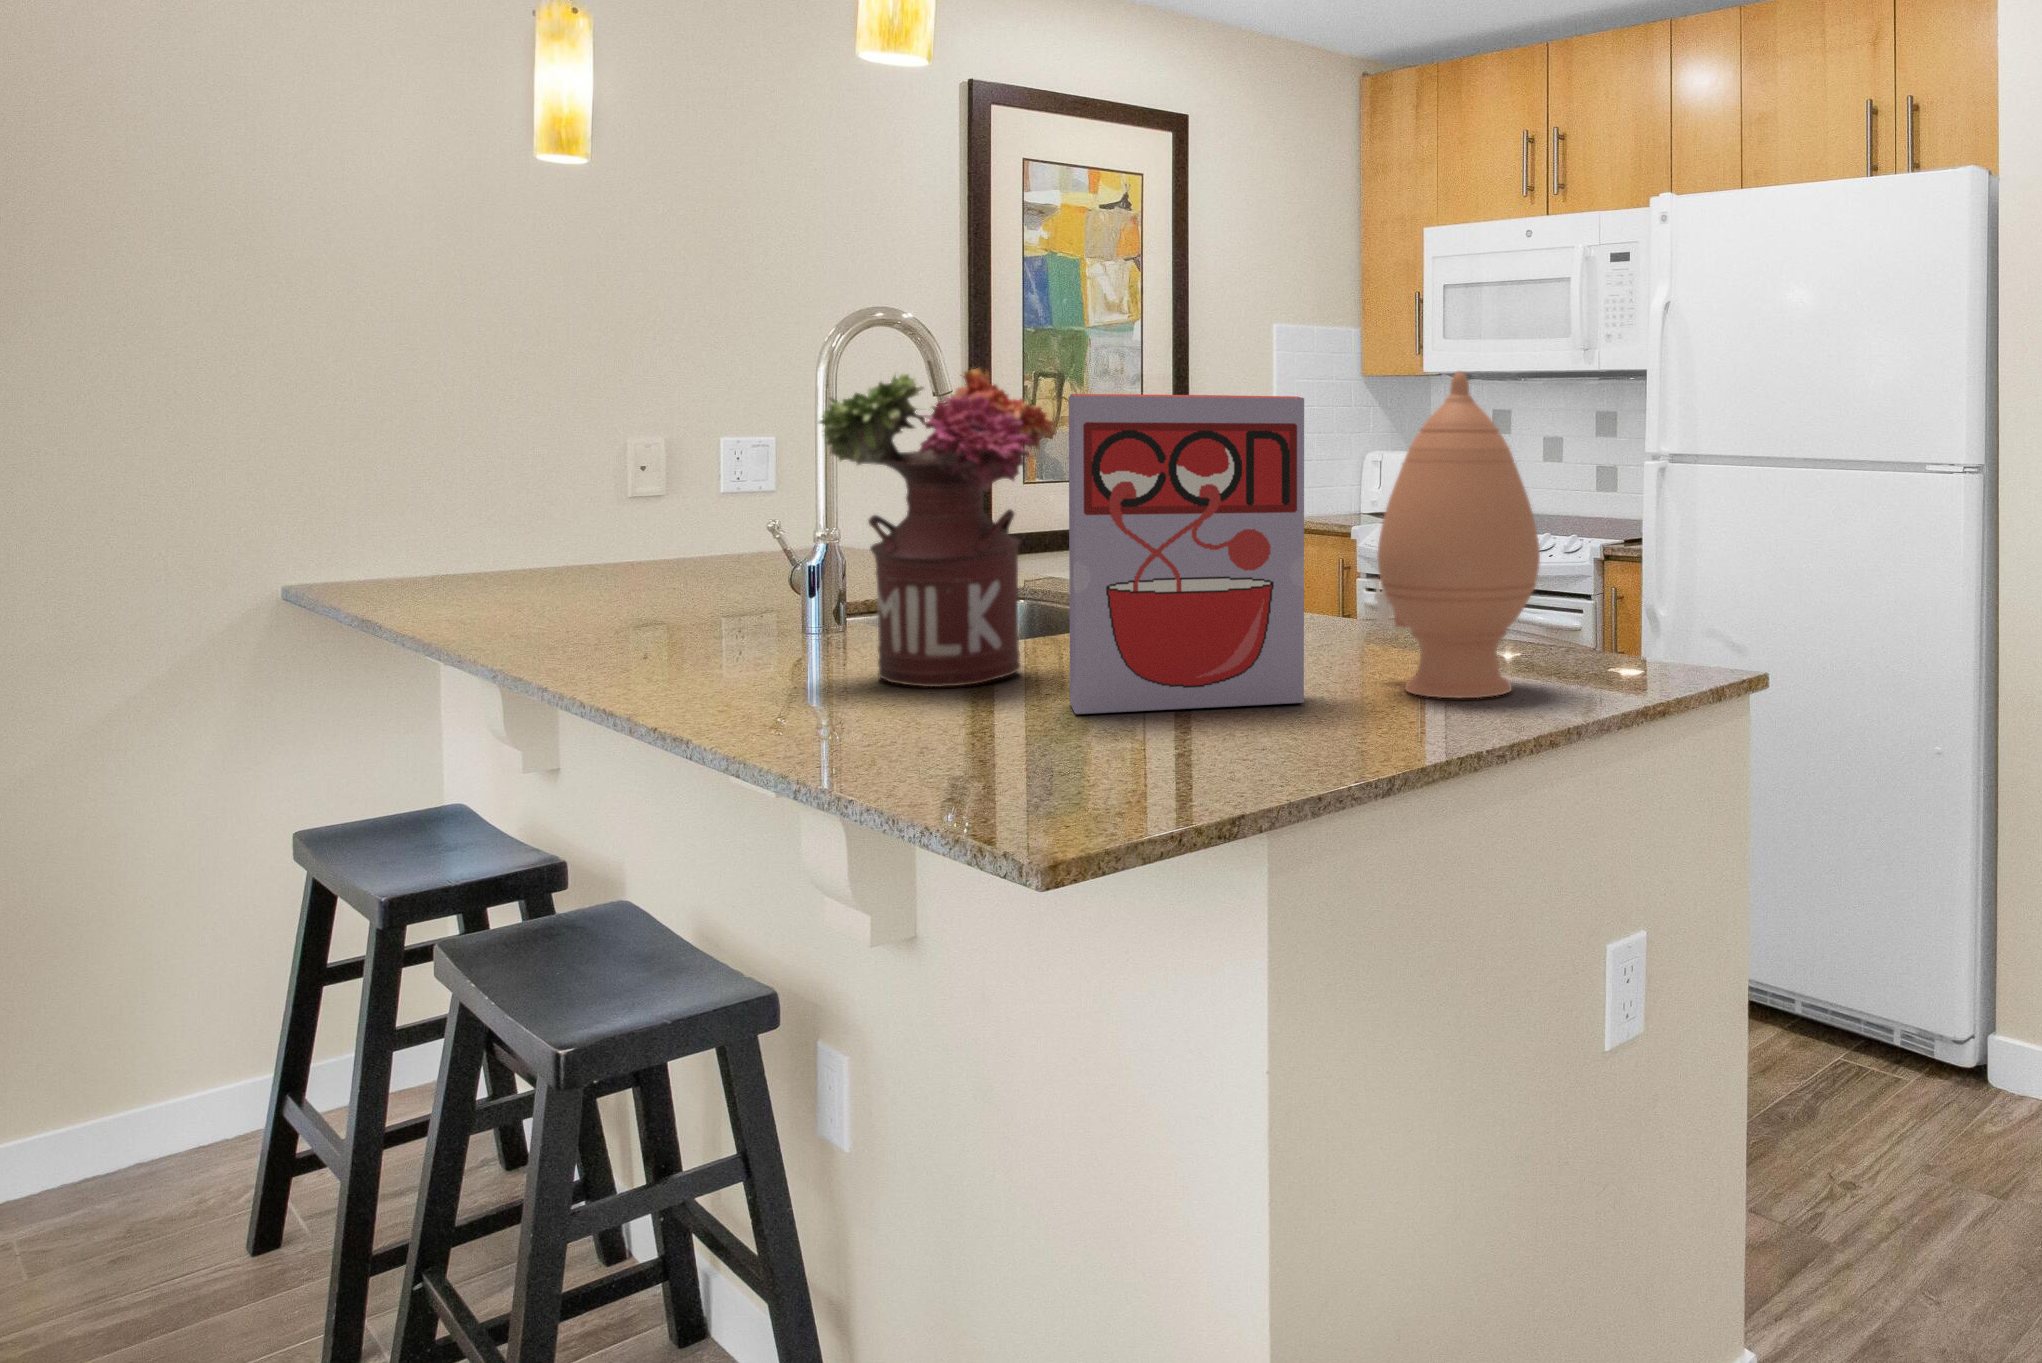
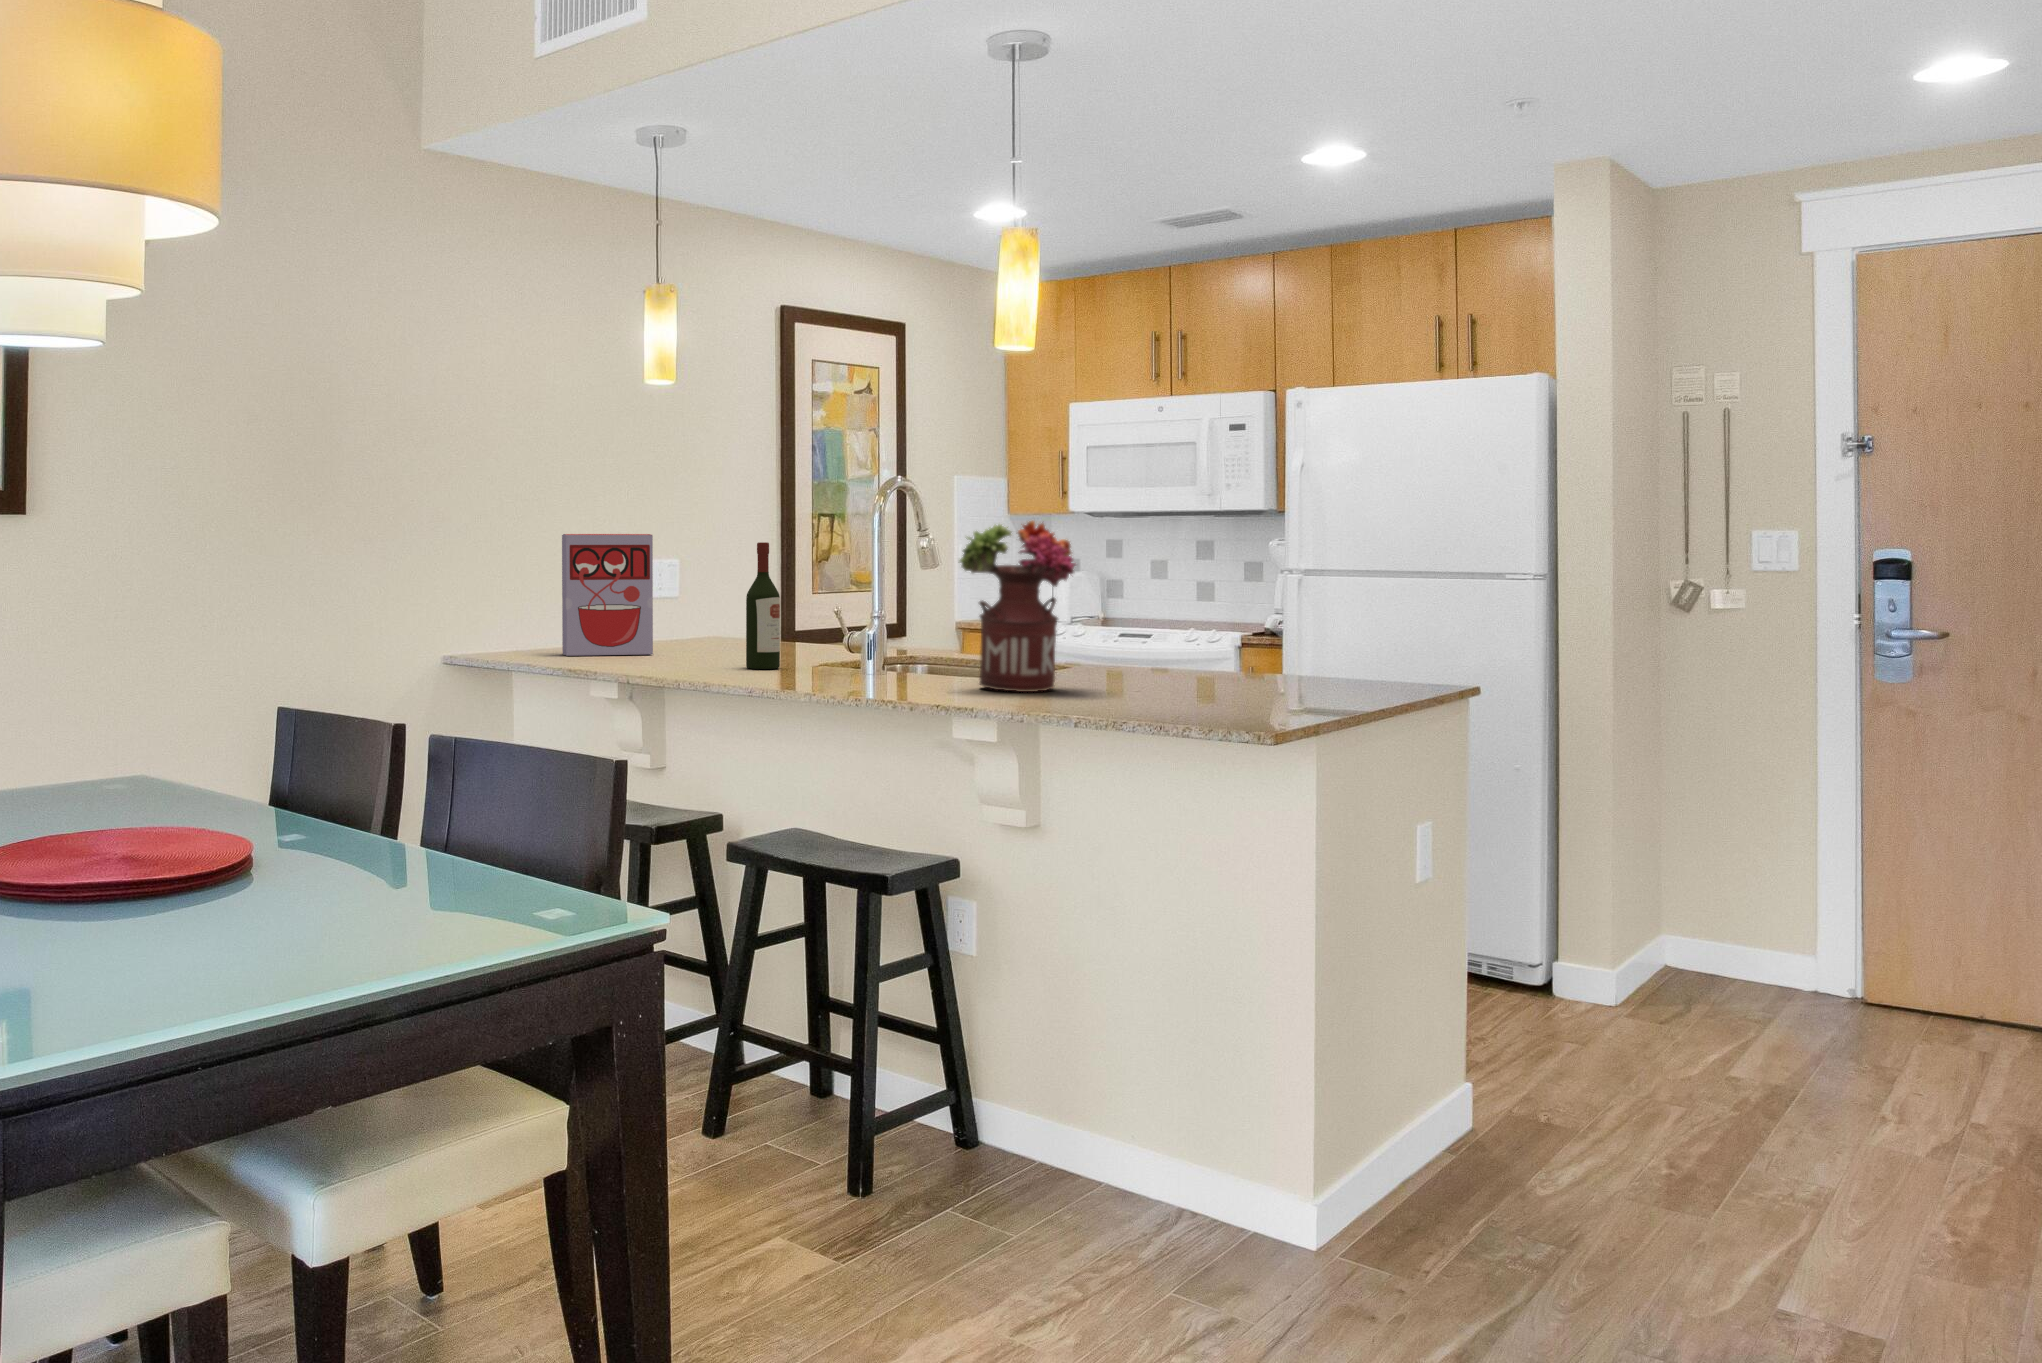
vase: present [1370,371,1540,698] -> none [1251,520,1359,697]
cereal box: present [1069,394,1304,714] -> present [562,534,653,656]
wine bottle: none [648,407,711,620] -> present [746,542,780,669]

